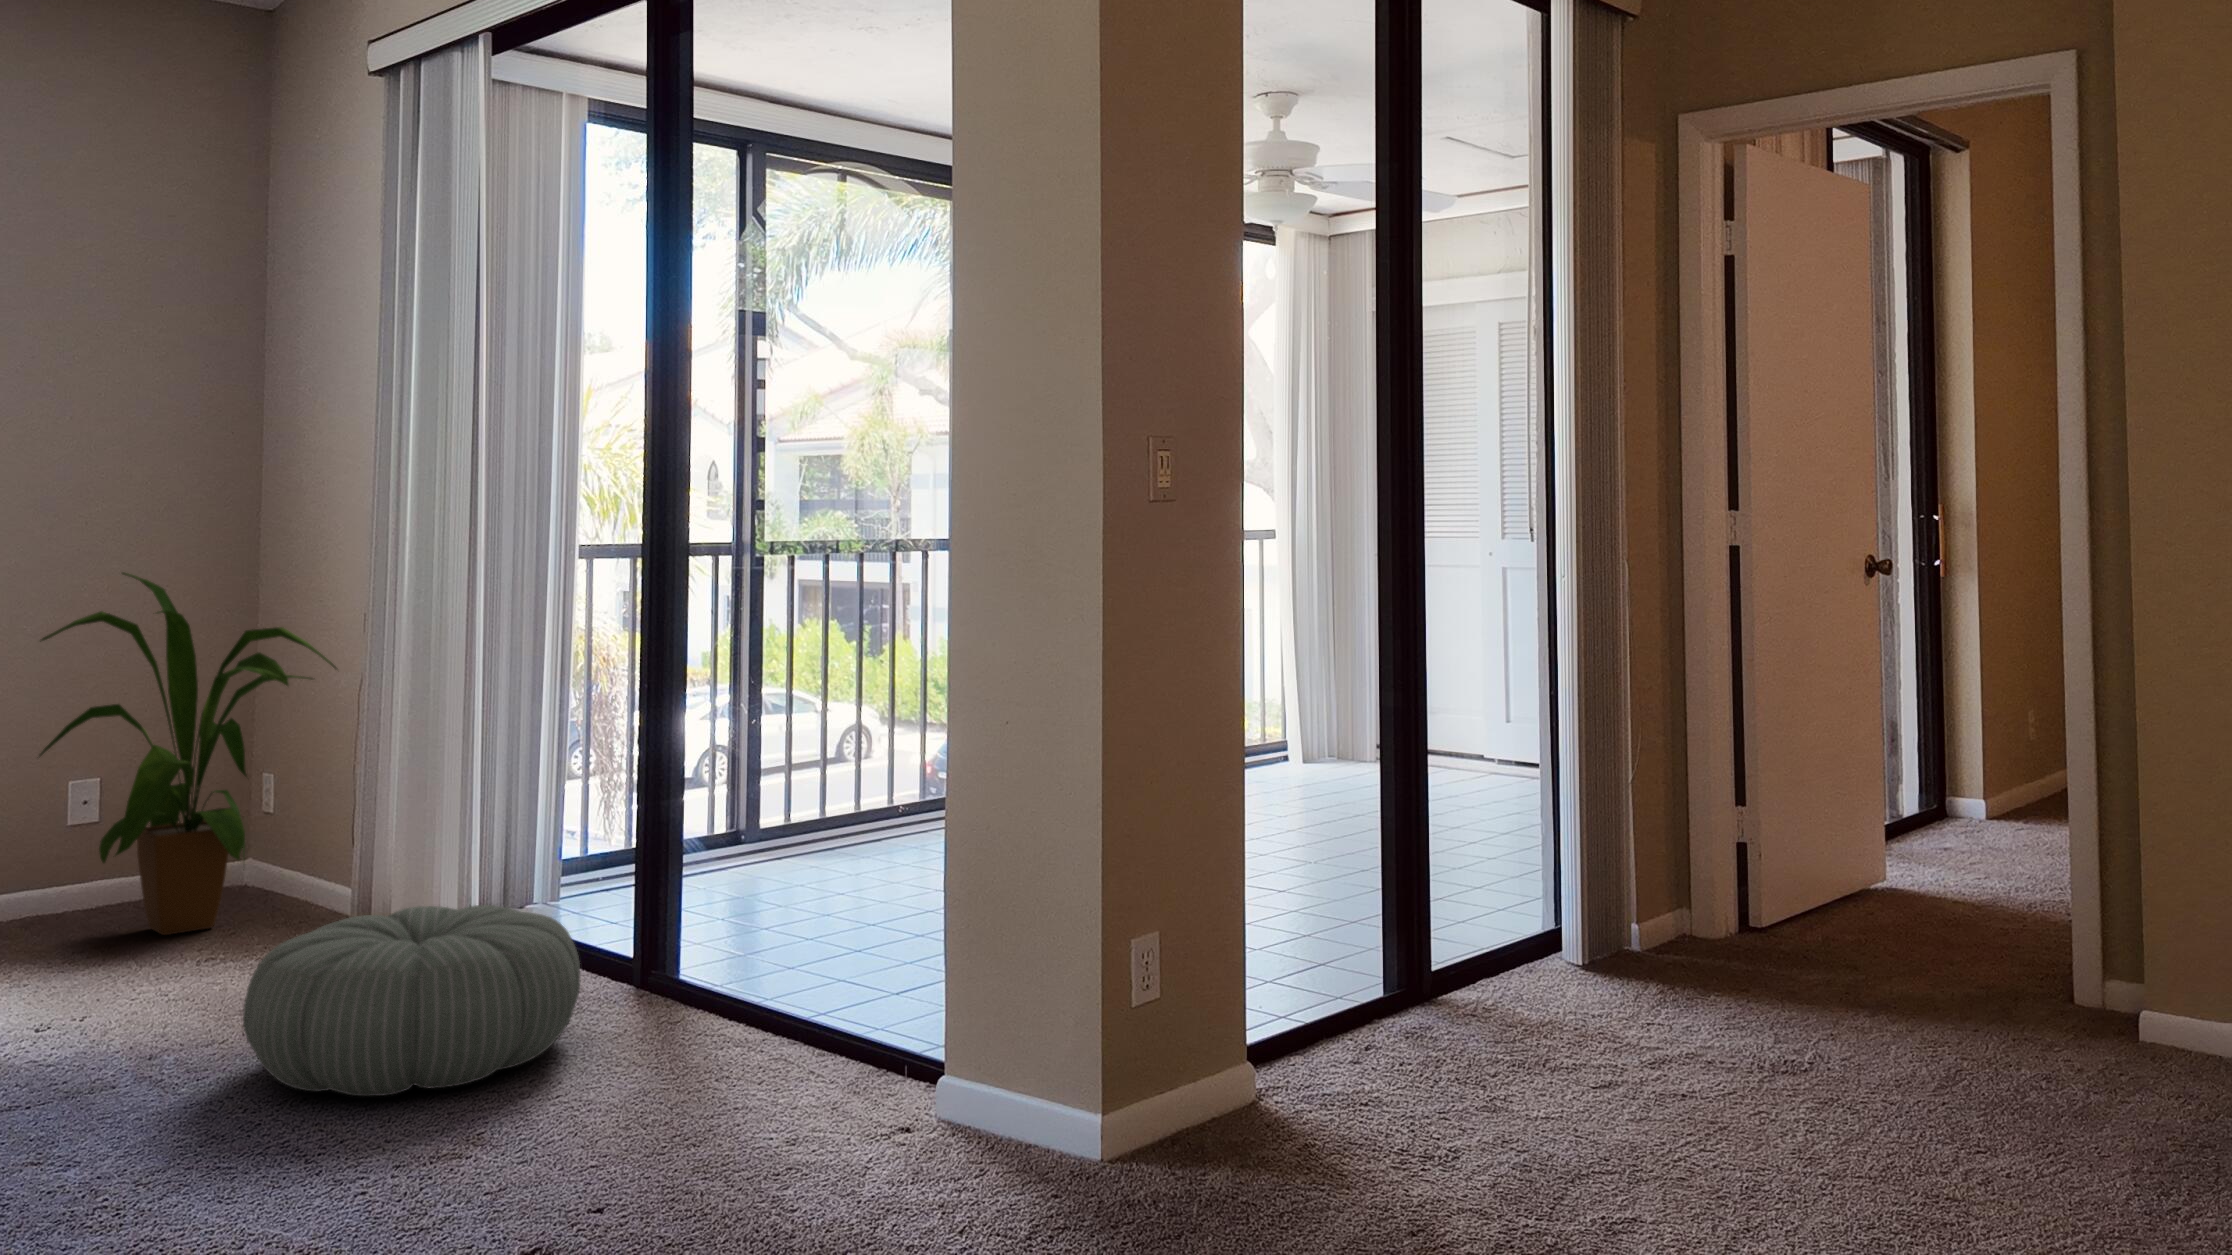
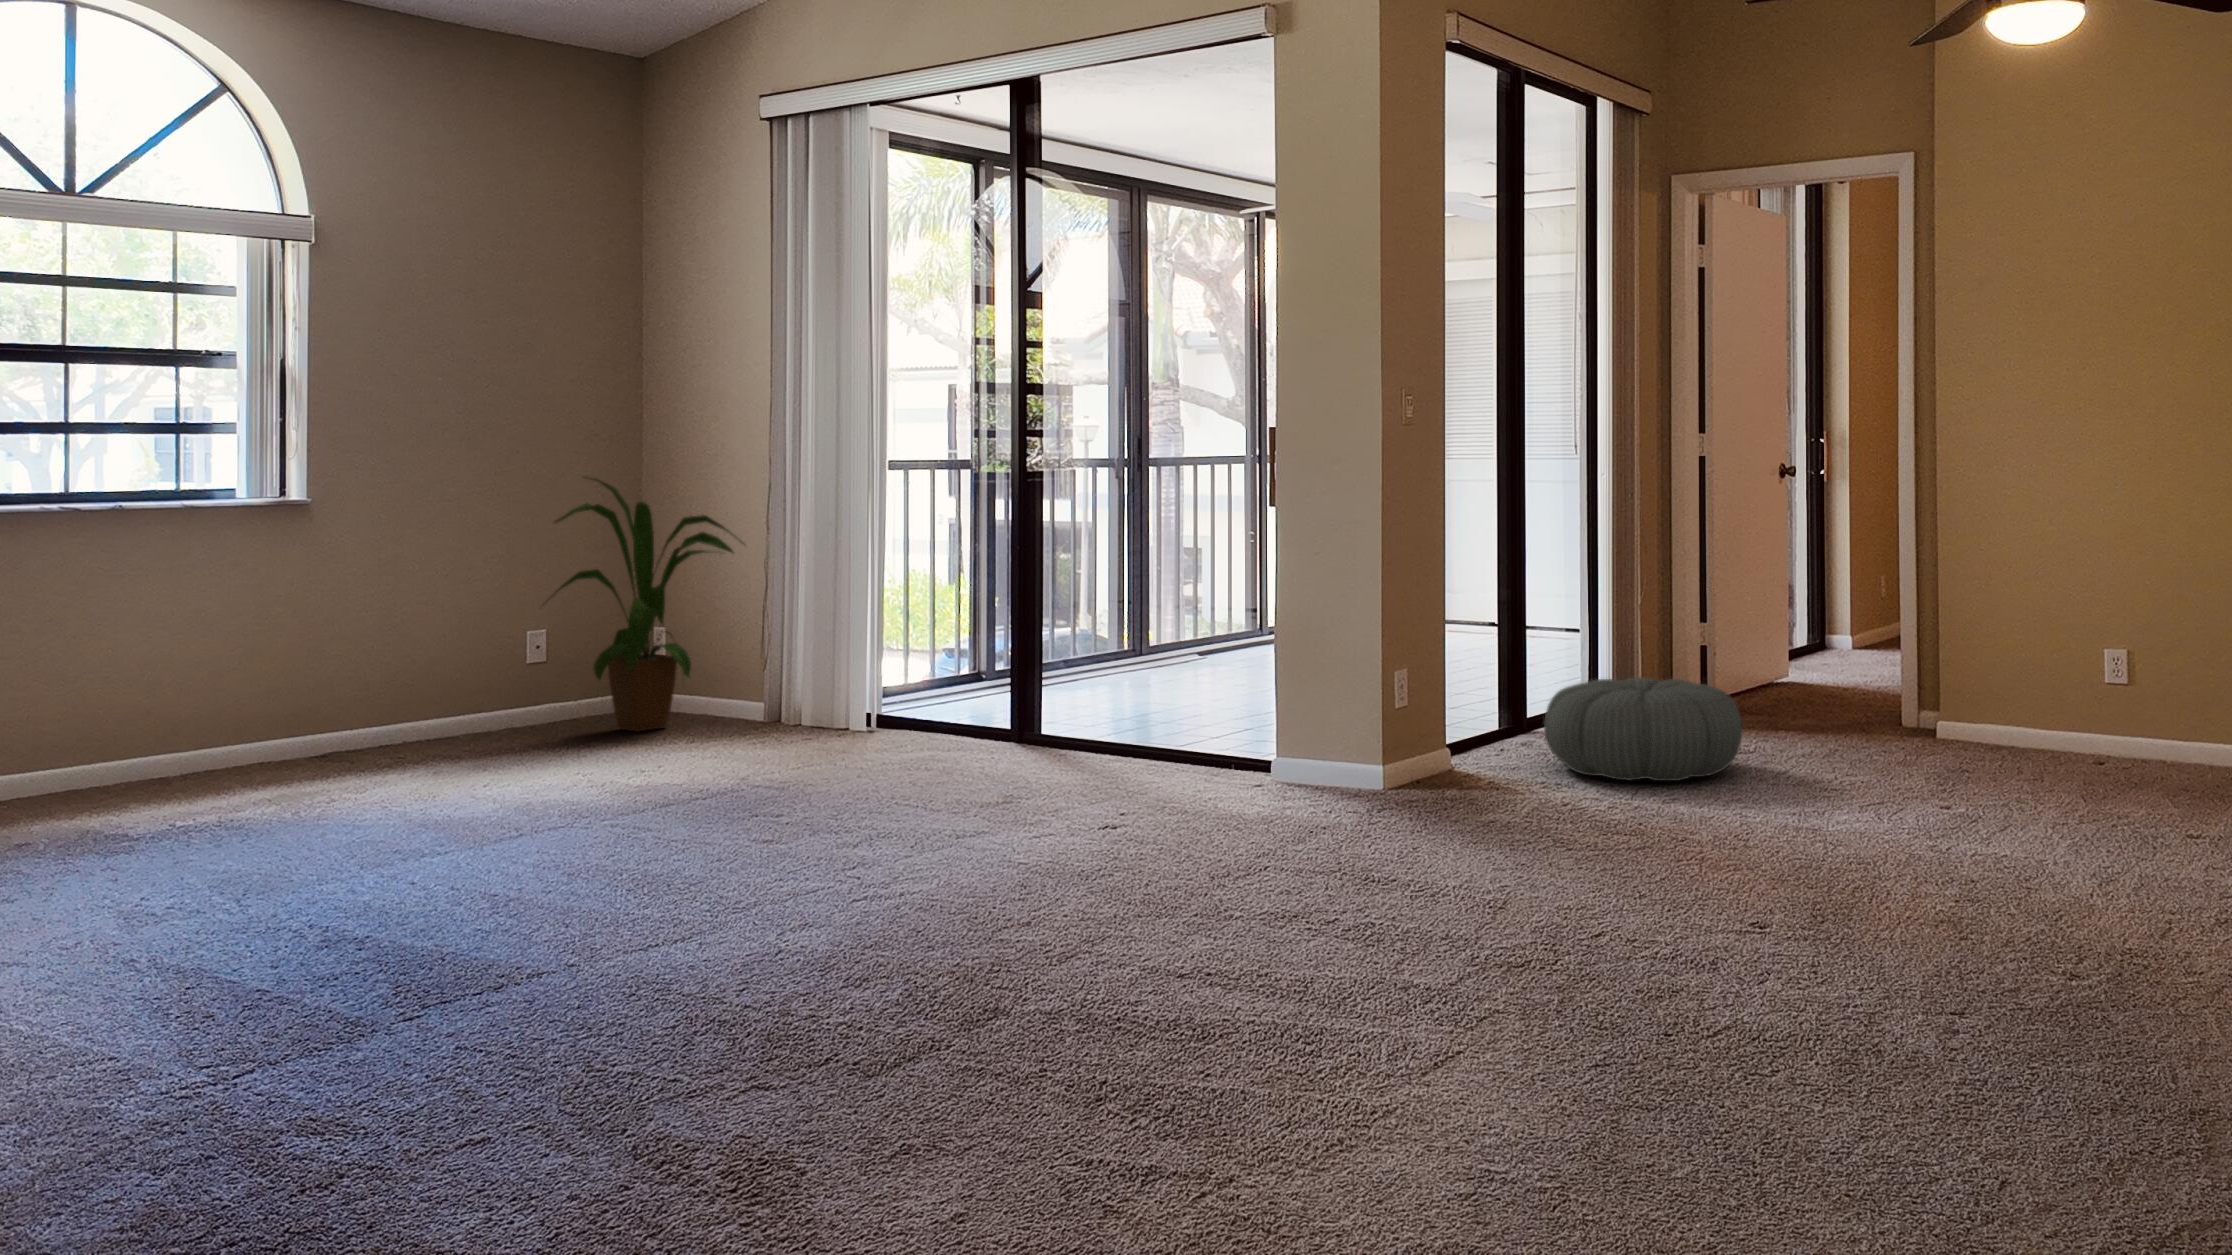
pouf: present [243,905,580,1096] -> present [1544,678,1742,781]

